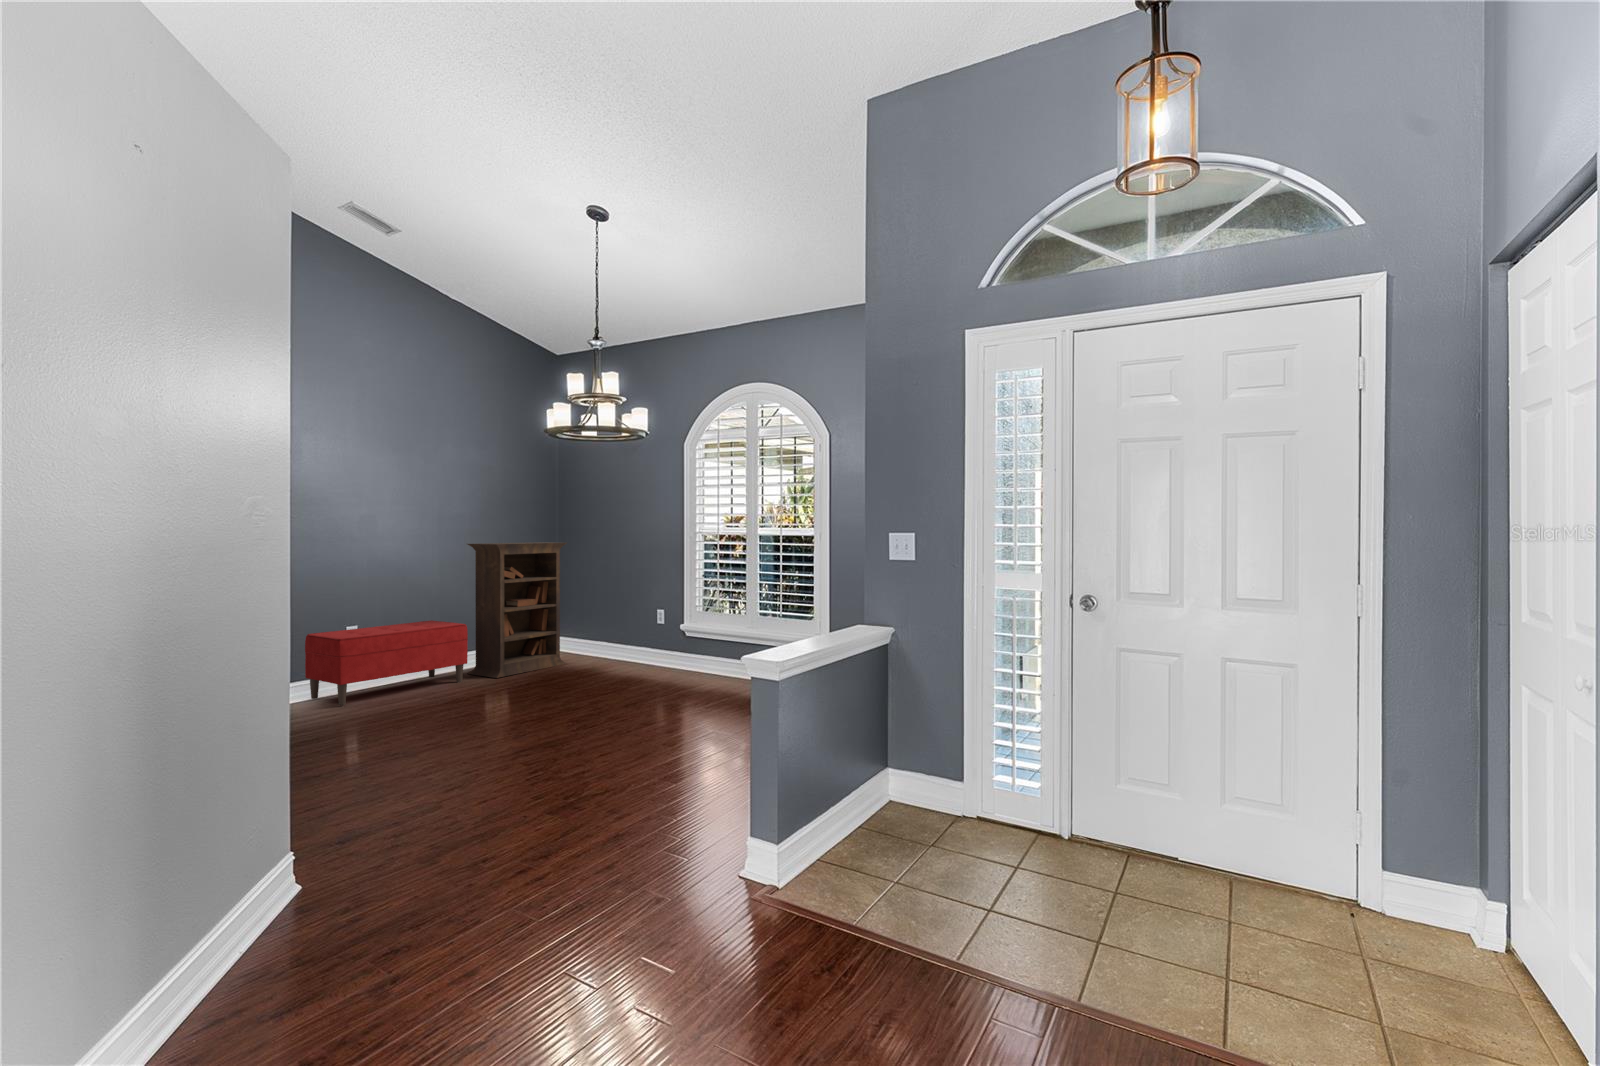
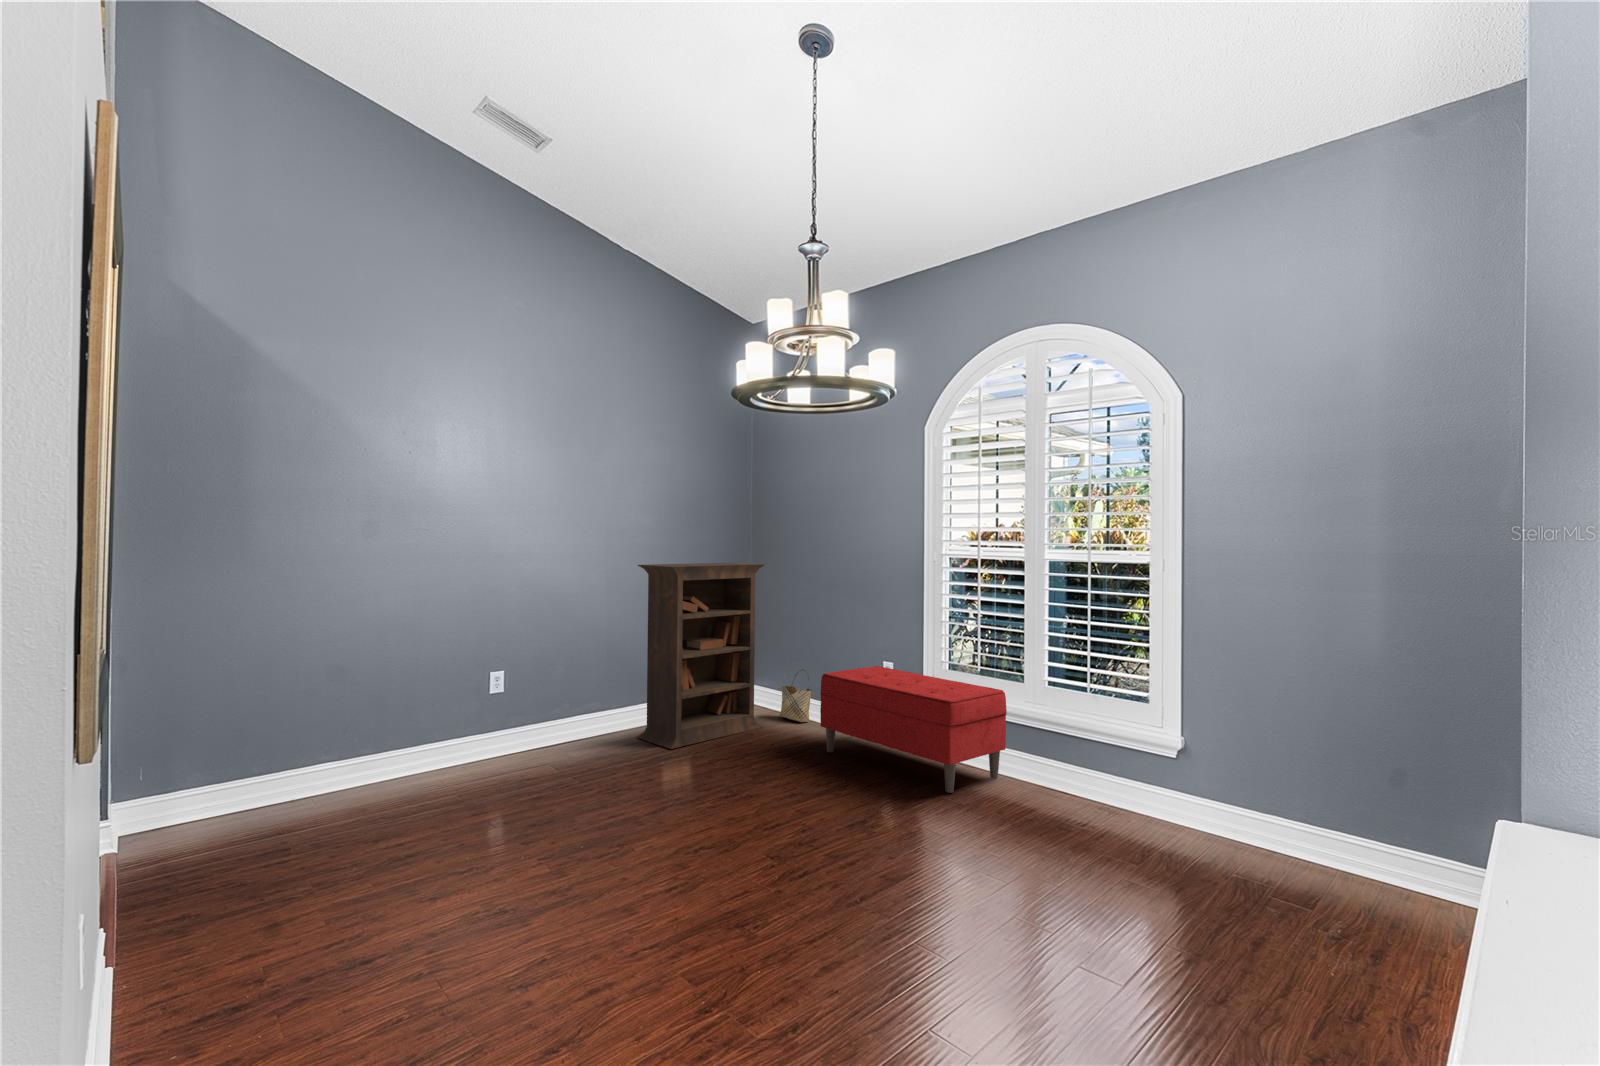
bench: present [305,620,468,705] -> present [820,666,1007,793]
woven basket: none [580,621,605,659] -> present [780,670,812,722]

